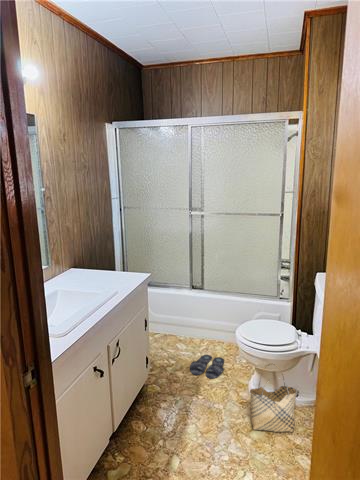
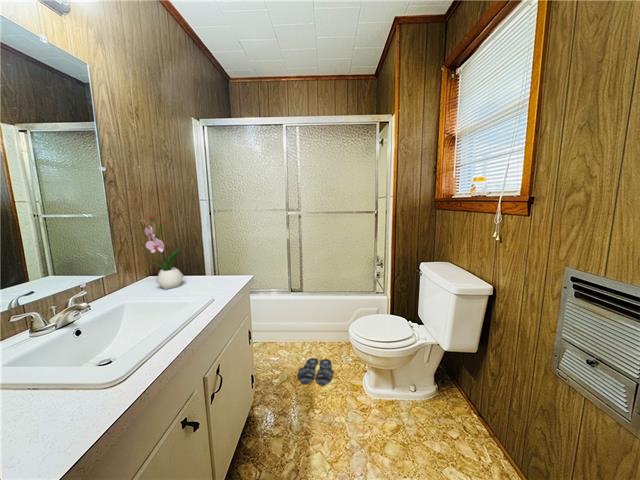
flower arrangement: none [68,221,96,280] -> present [144,215,184,289]
woven basket: present [250,364,296,432] -> none [379,362,429,444]

